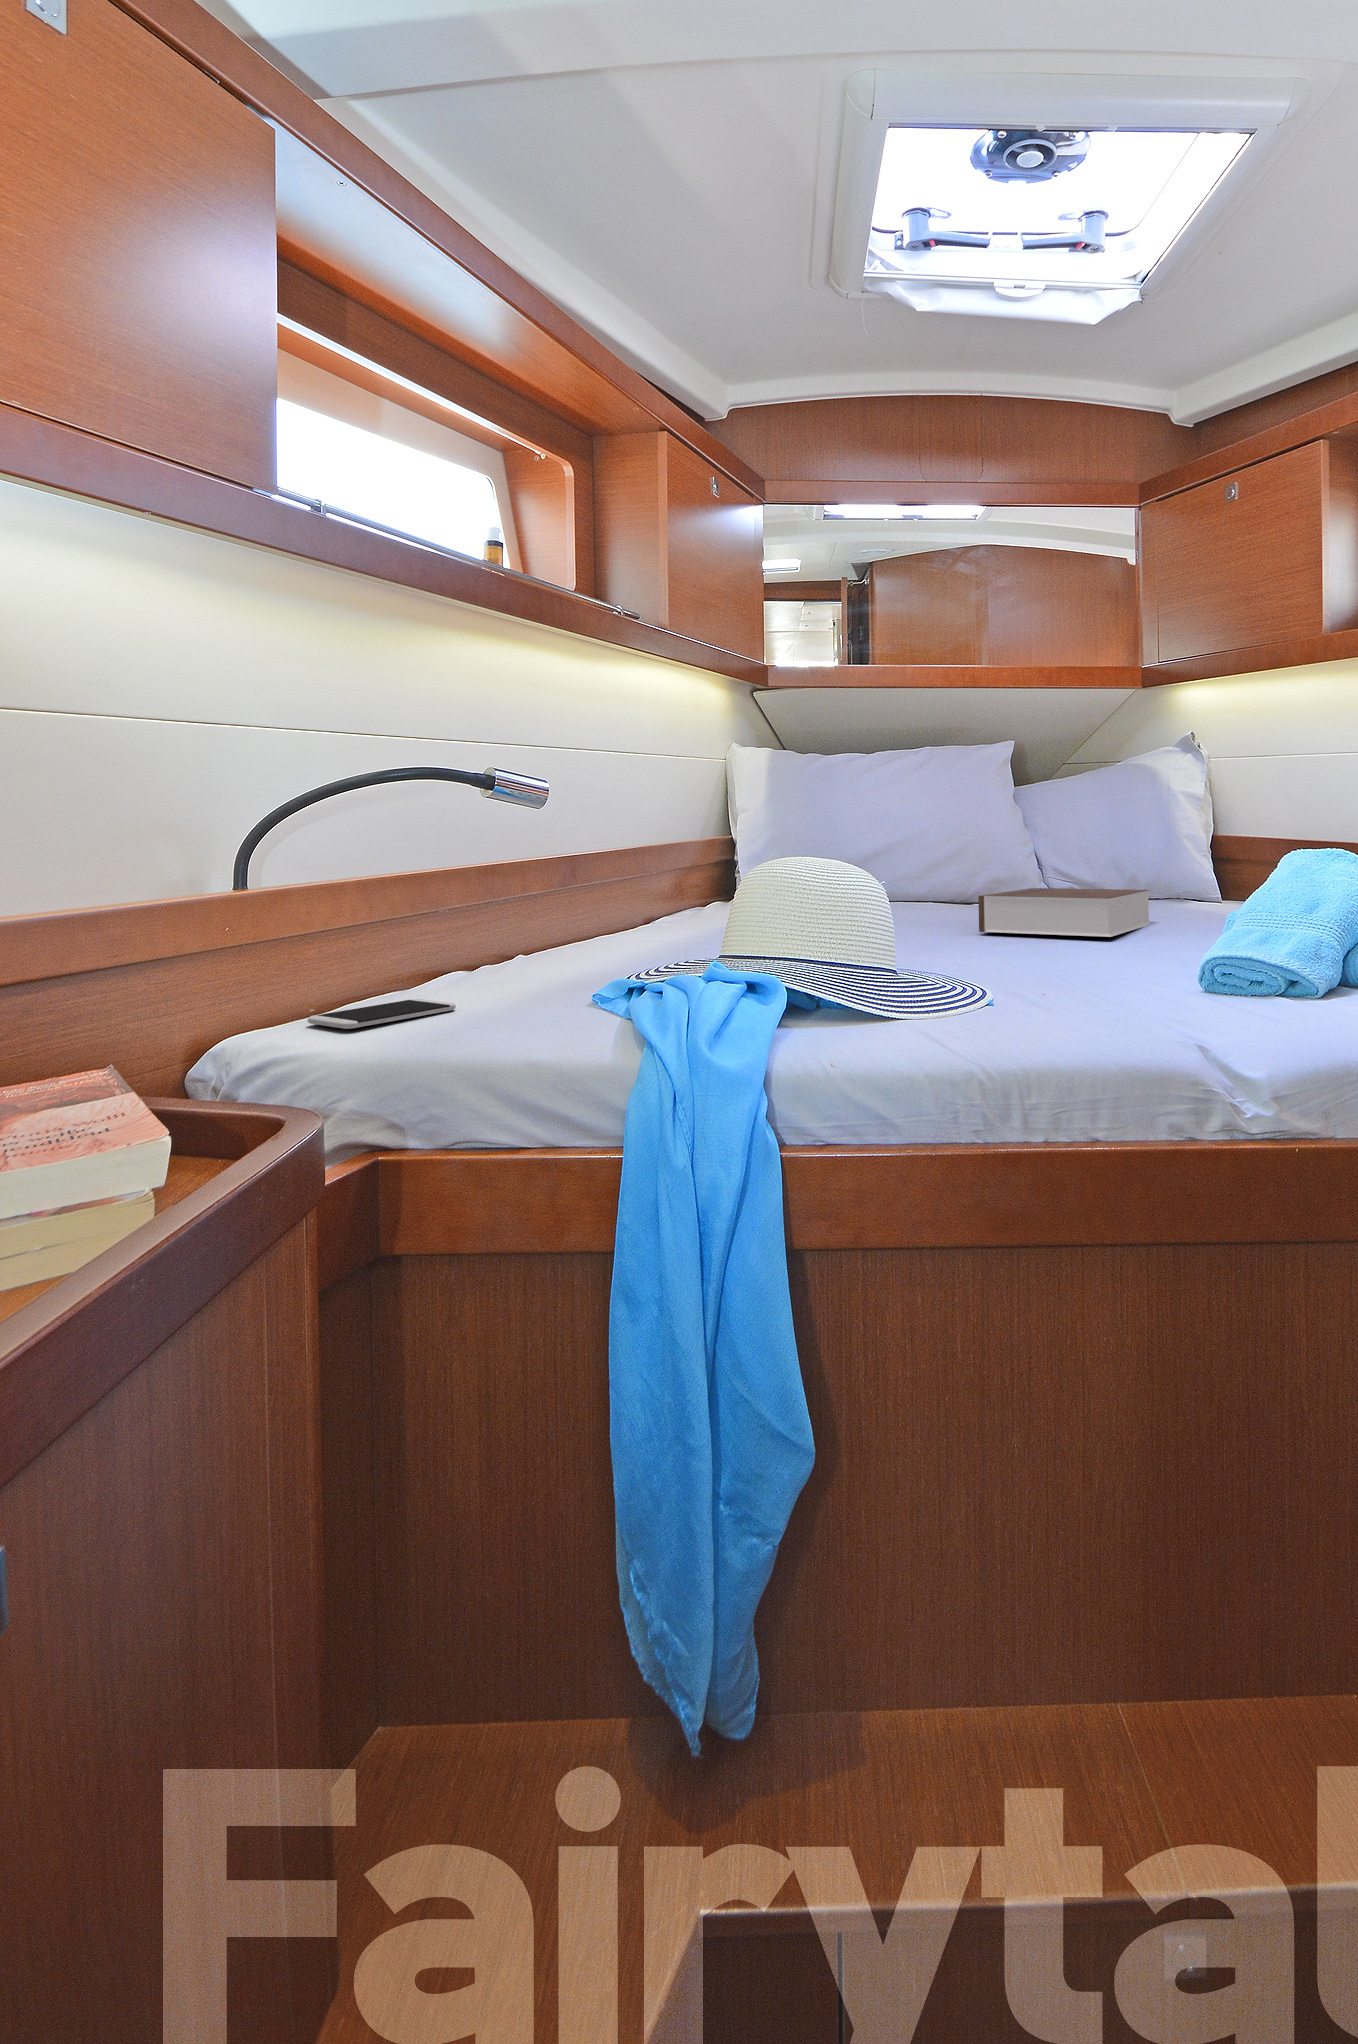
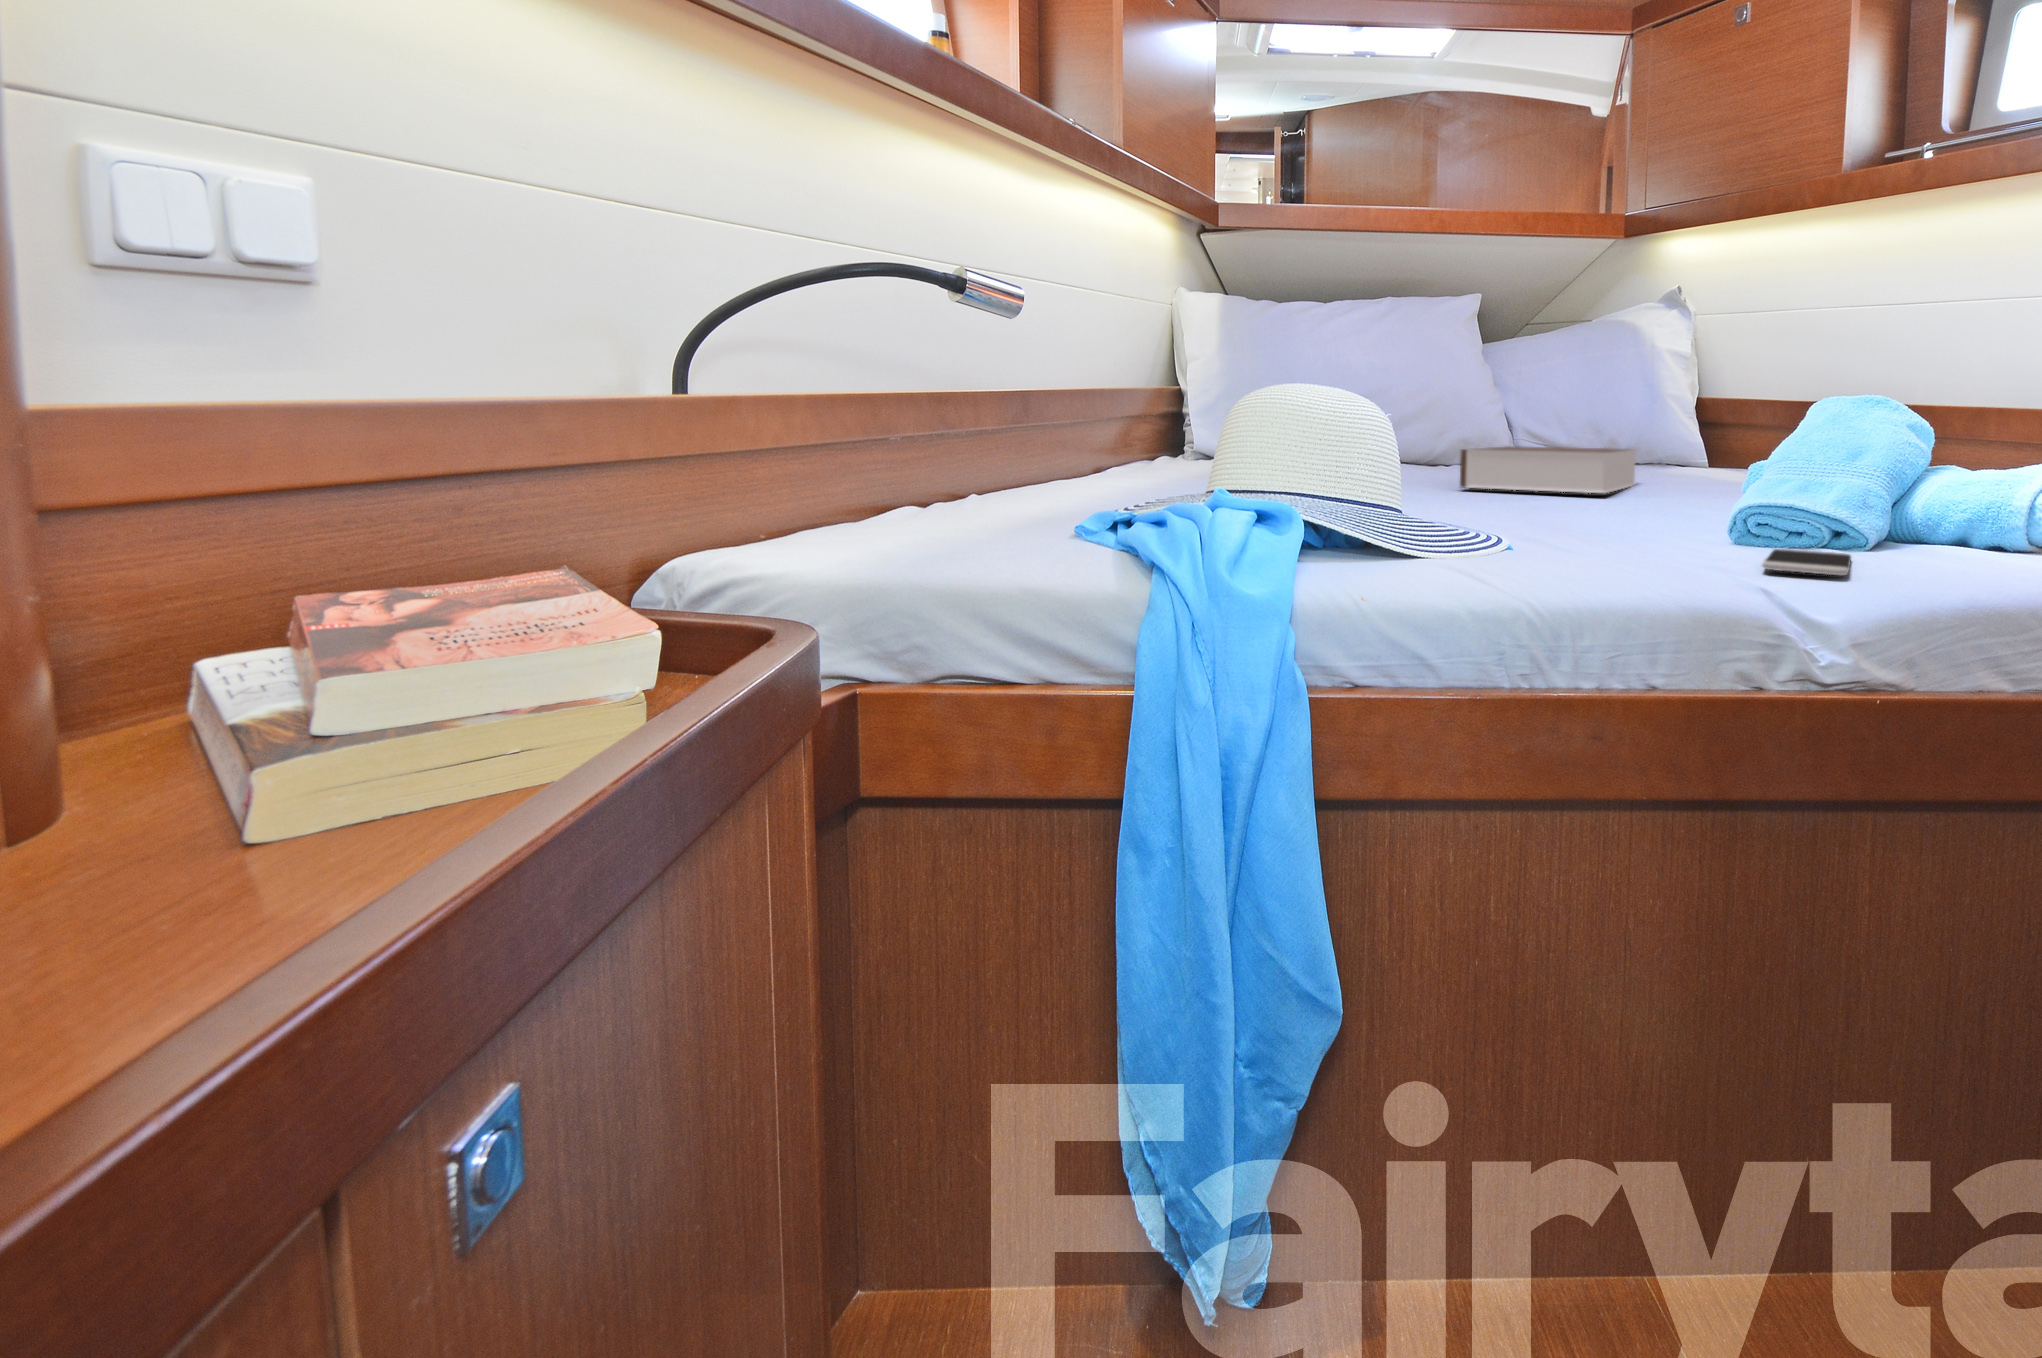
smartphone: present [308,999,456,1029] -> present [1763,549,1851,575]

